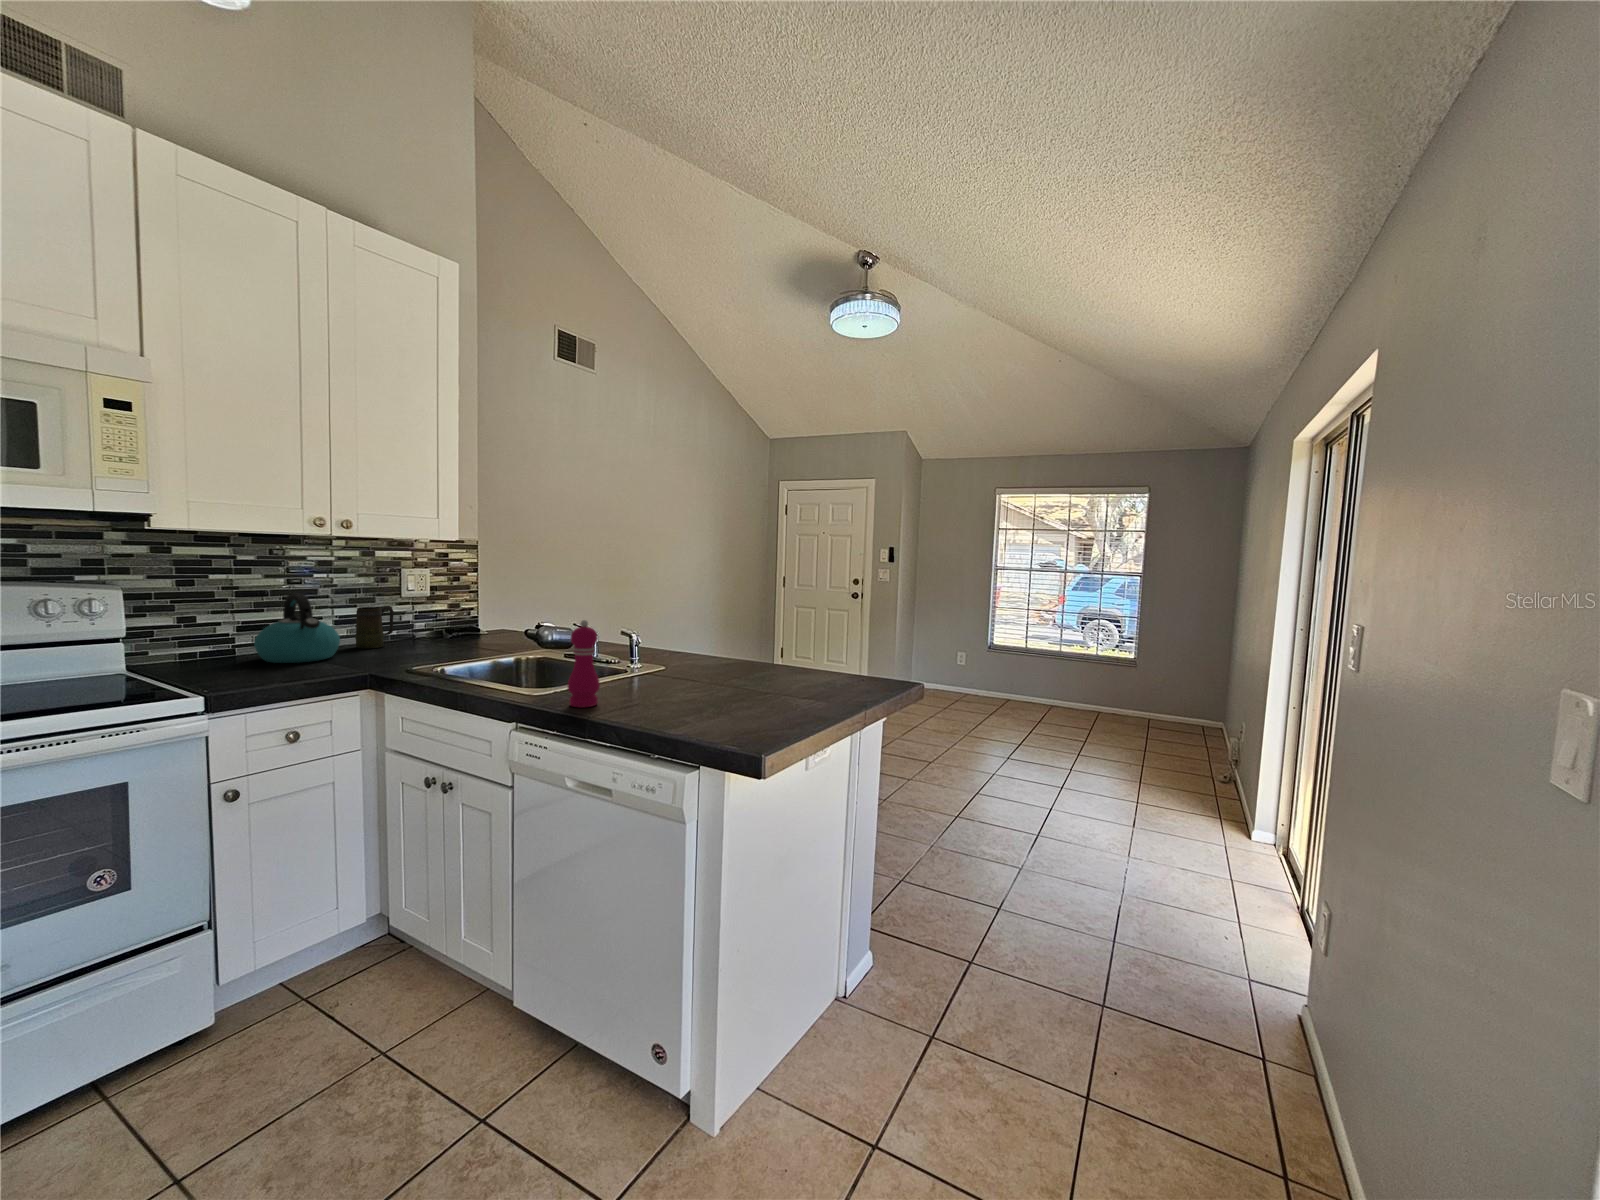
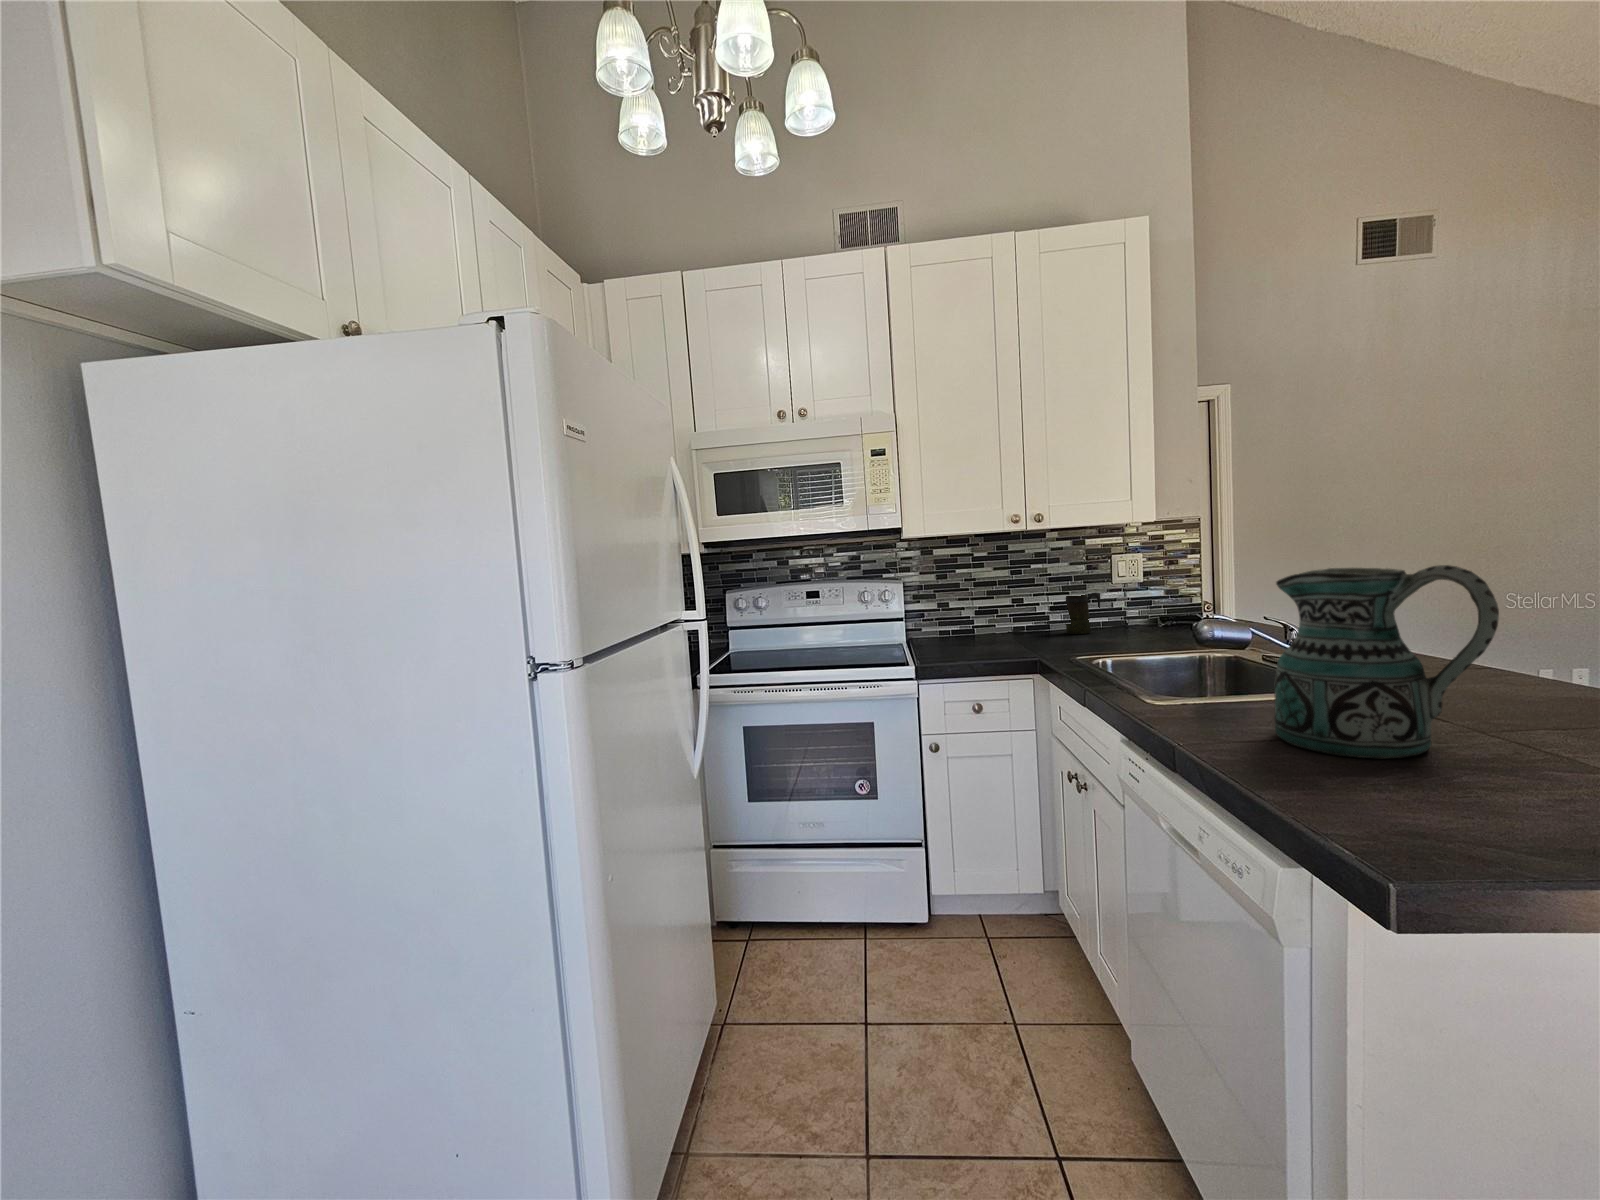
kettle: present [254,593,340,663] -> none [979,582,1042,642]
ceramic pitcher: none [650,600,750,712] -> present [1274,565,1499,758]
pepper mill: present [568,620,600,707] -> none [1158,601,1206,719]

